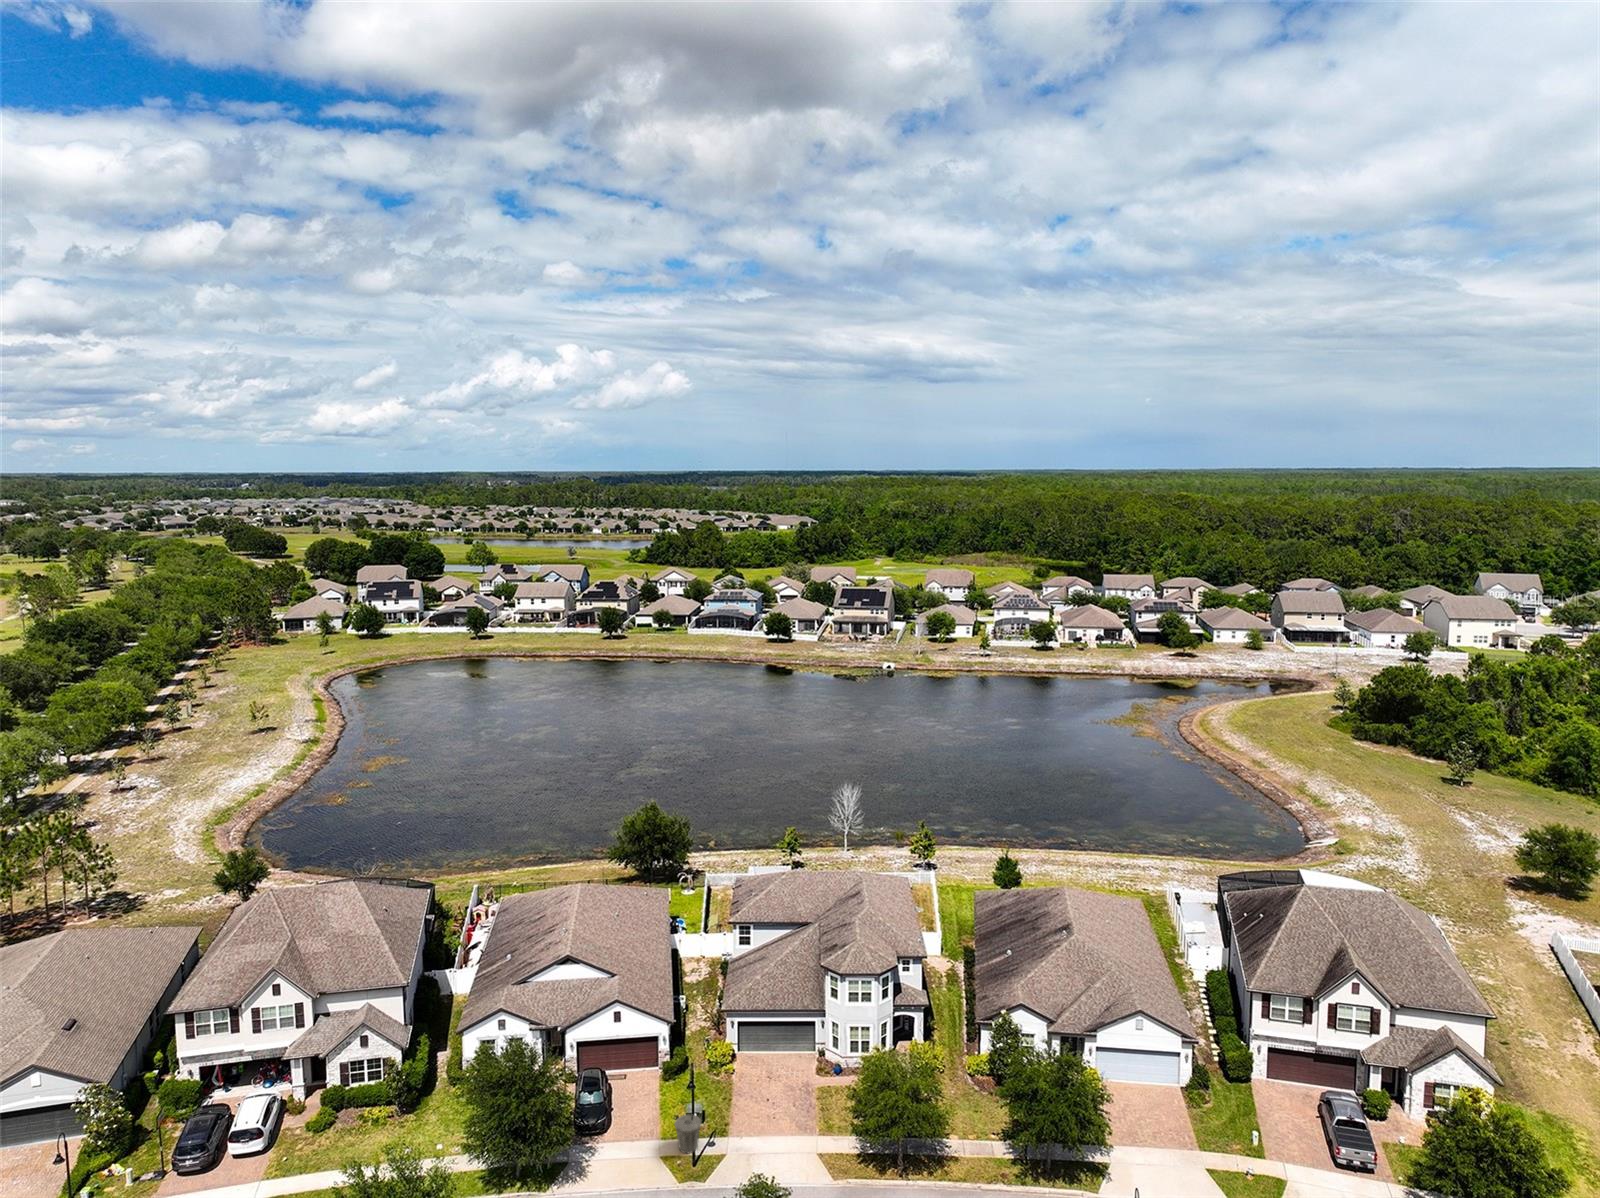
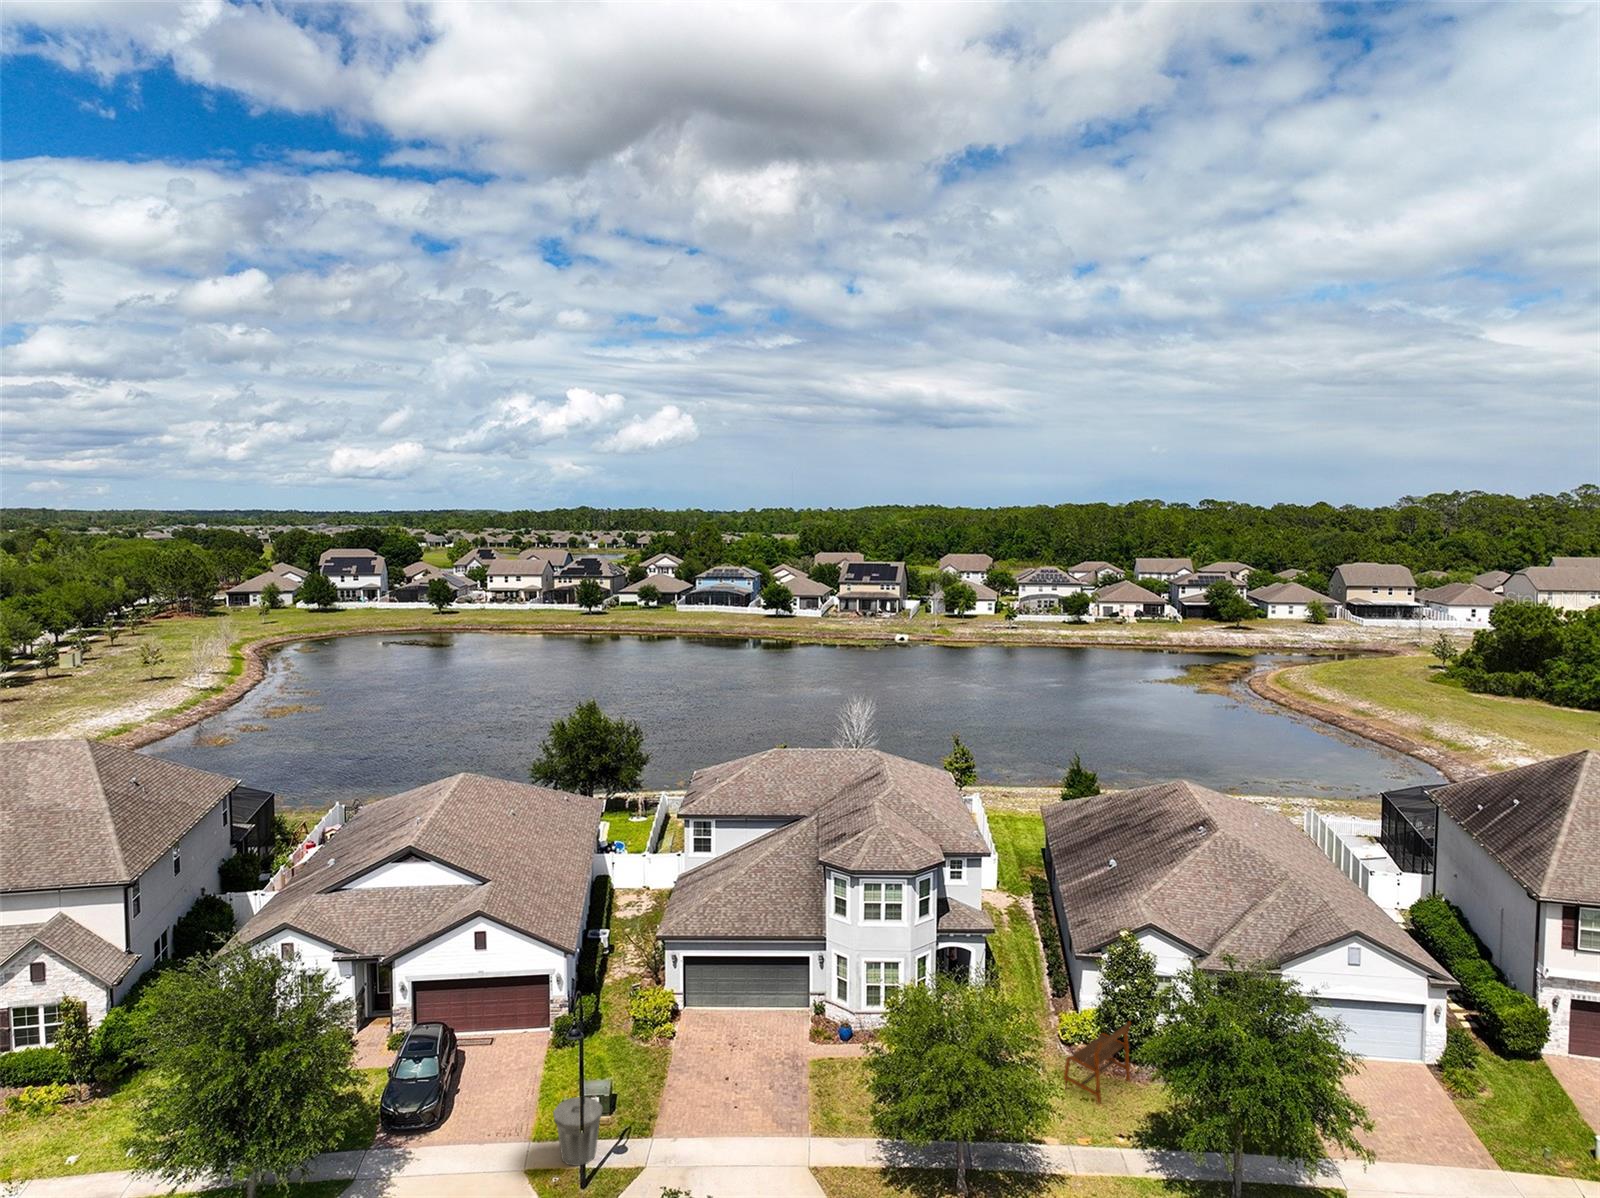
bench: none [964,1064,1005,1114] -> present [1064,1021,1131,1104]

